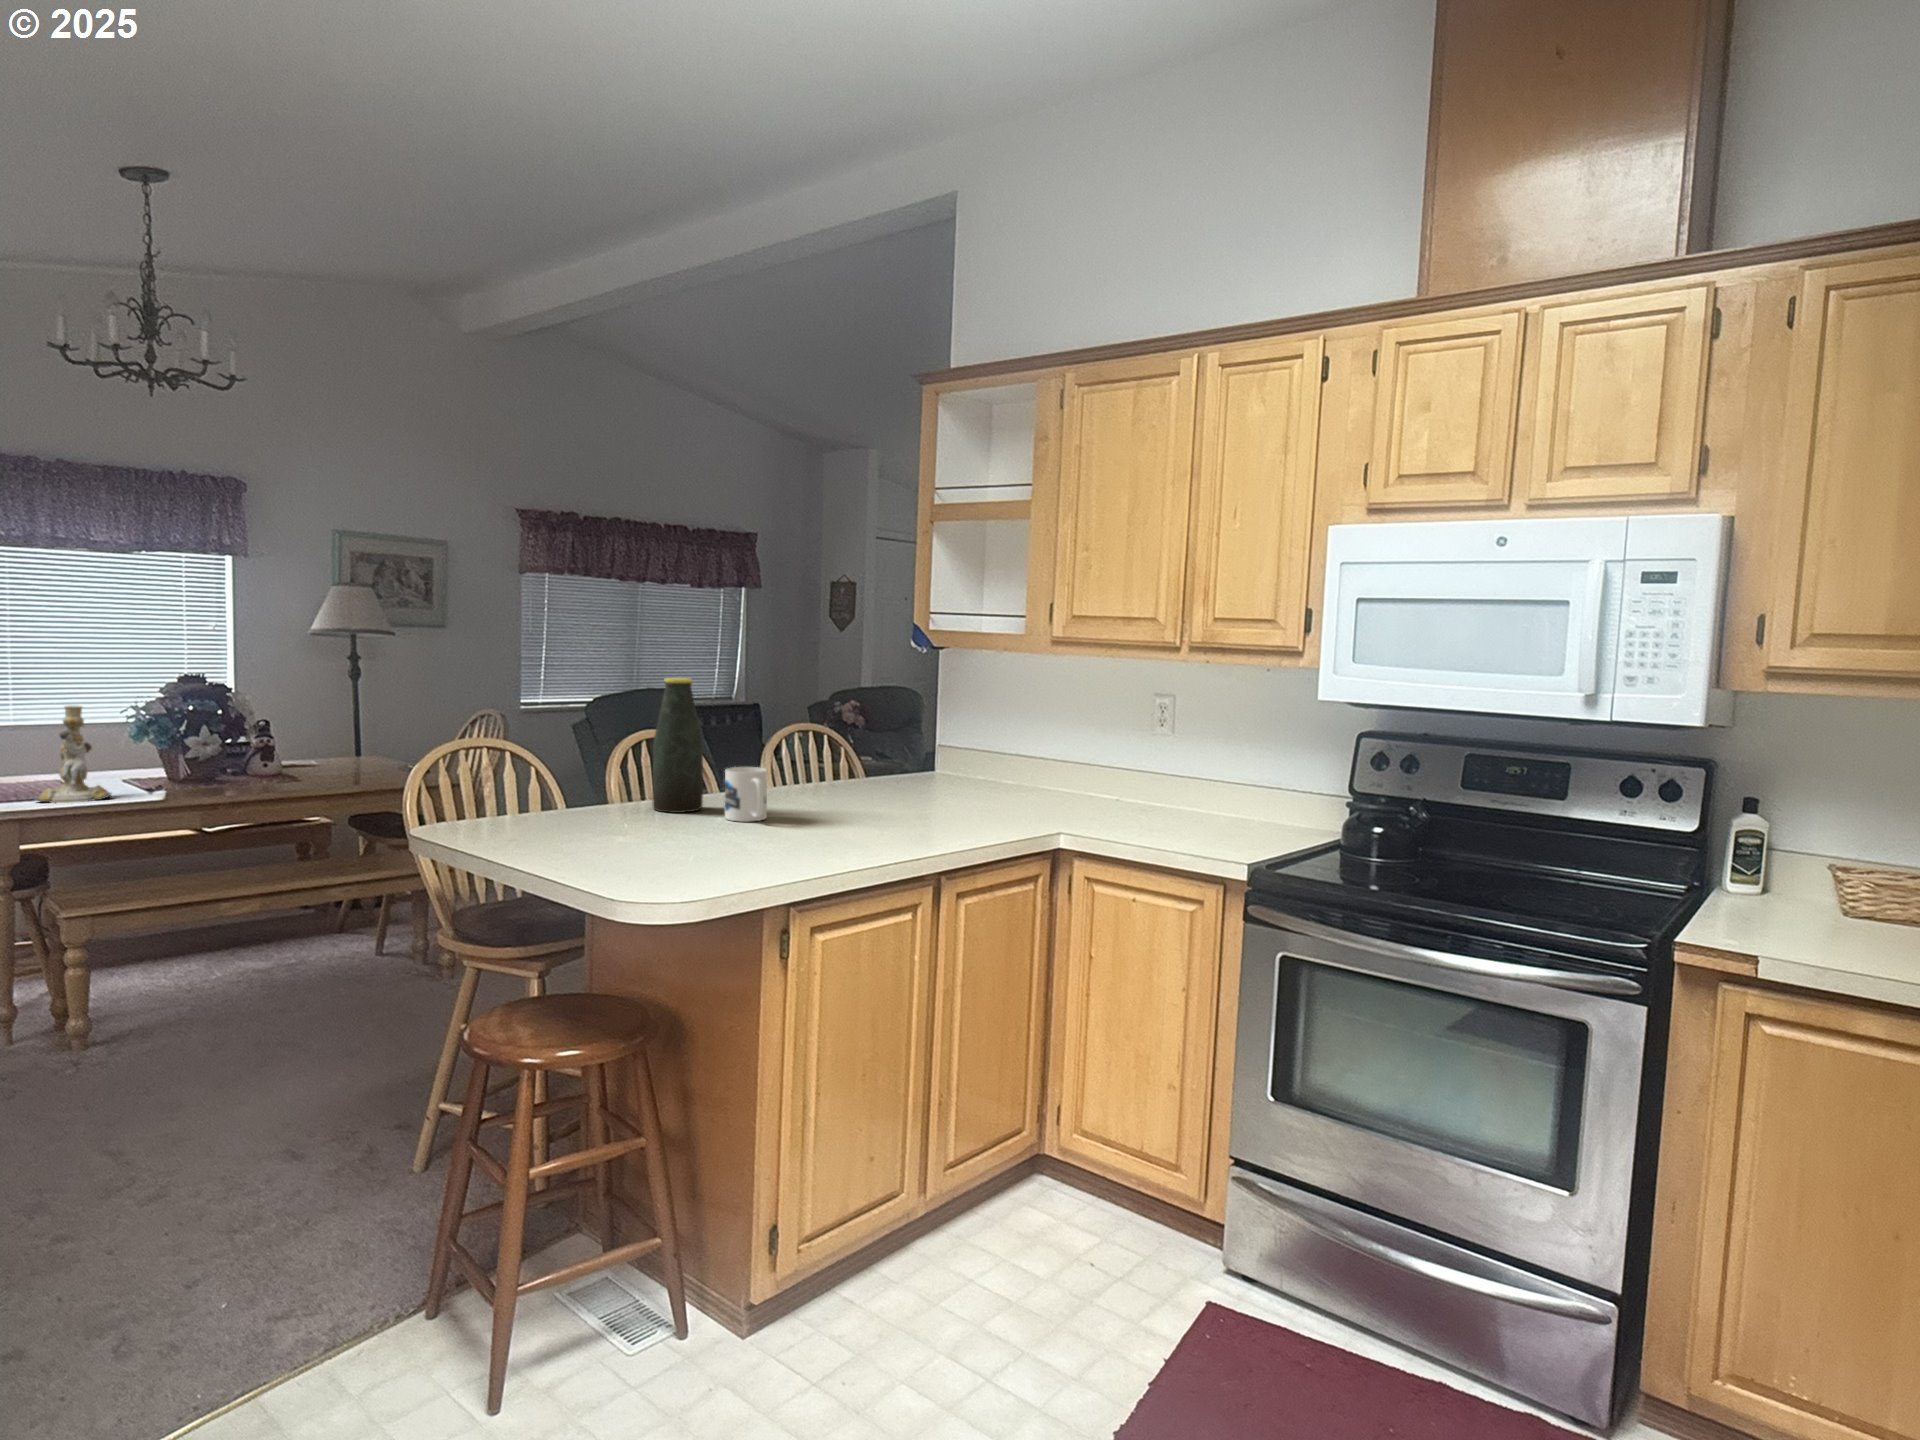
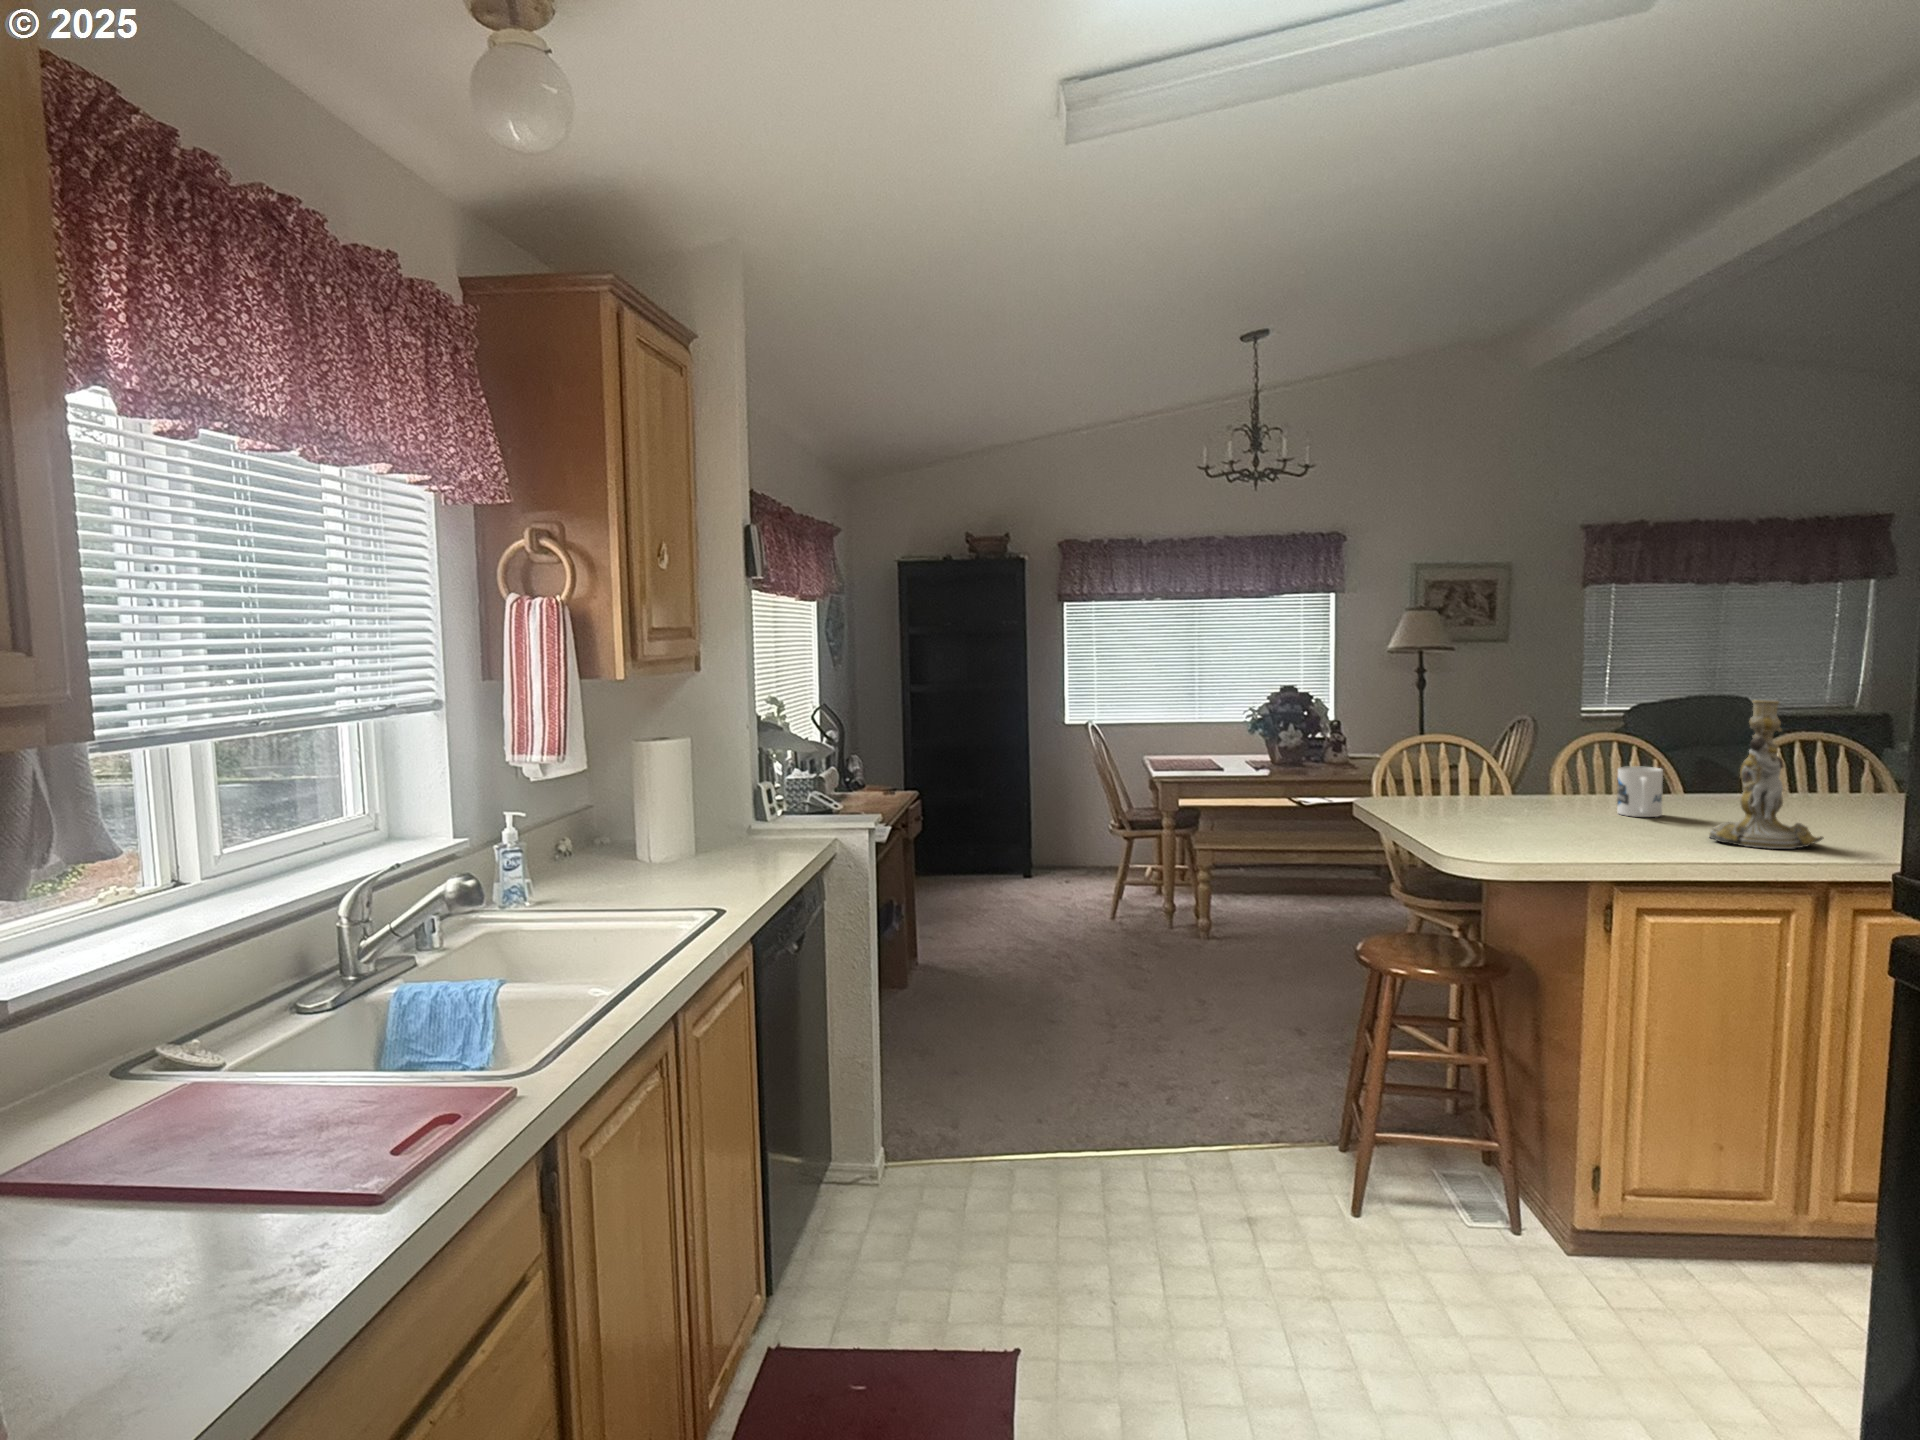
bottle: present [653,678,703,813] -> none [1559,684,1609,805]
candlestick: present [34,705,111,803] -> present [1709,700,1824,849]

